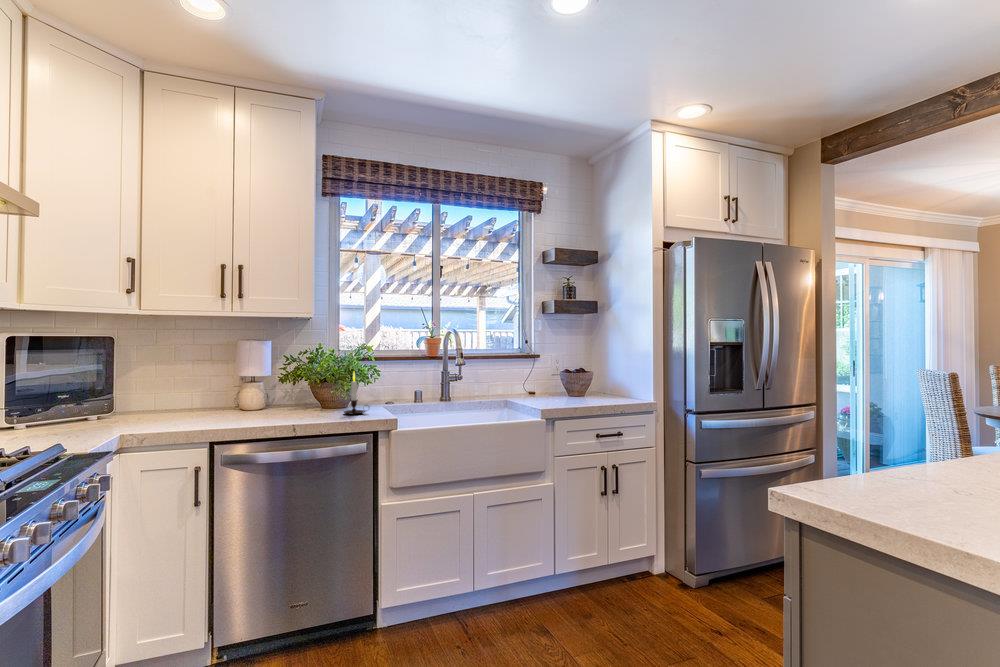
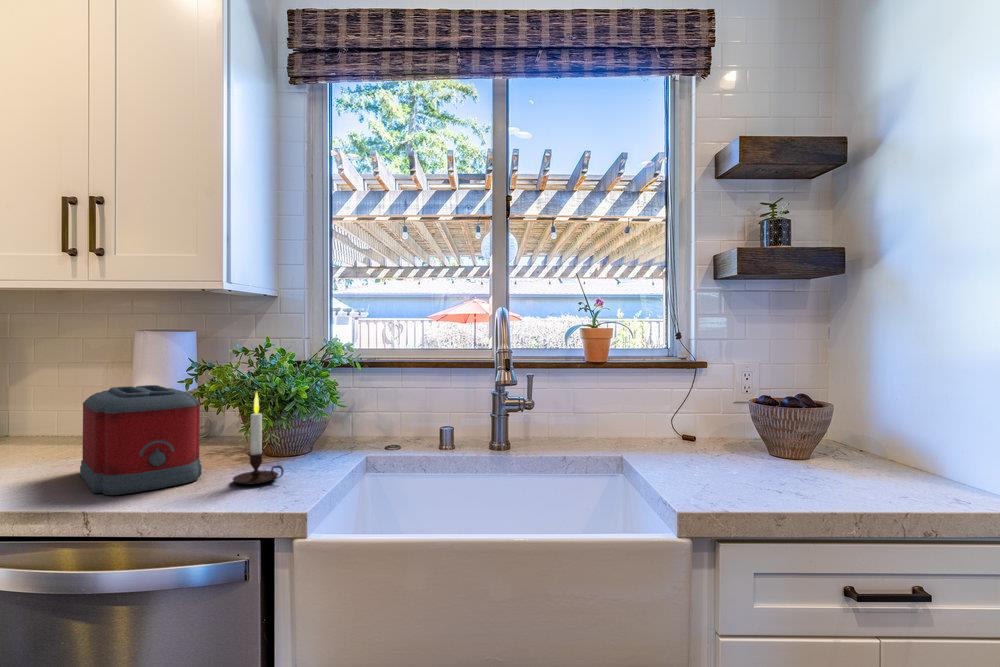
toaster: none [252,370,324,420] -> present [80,385,202,495]

